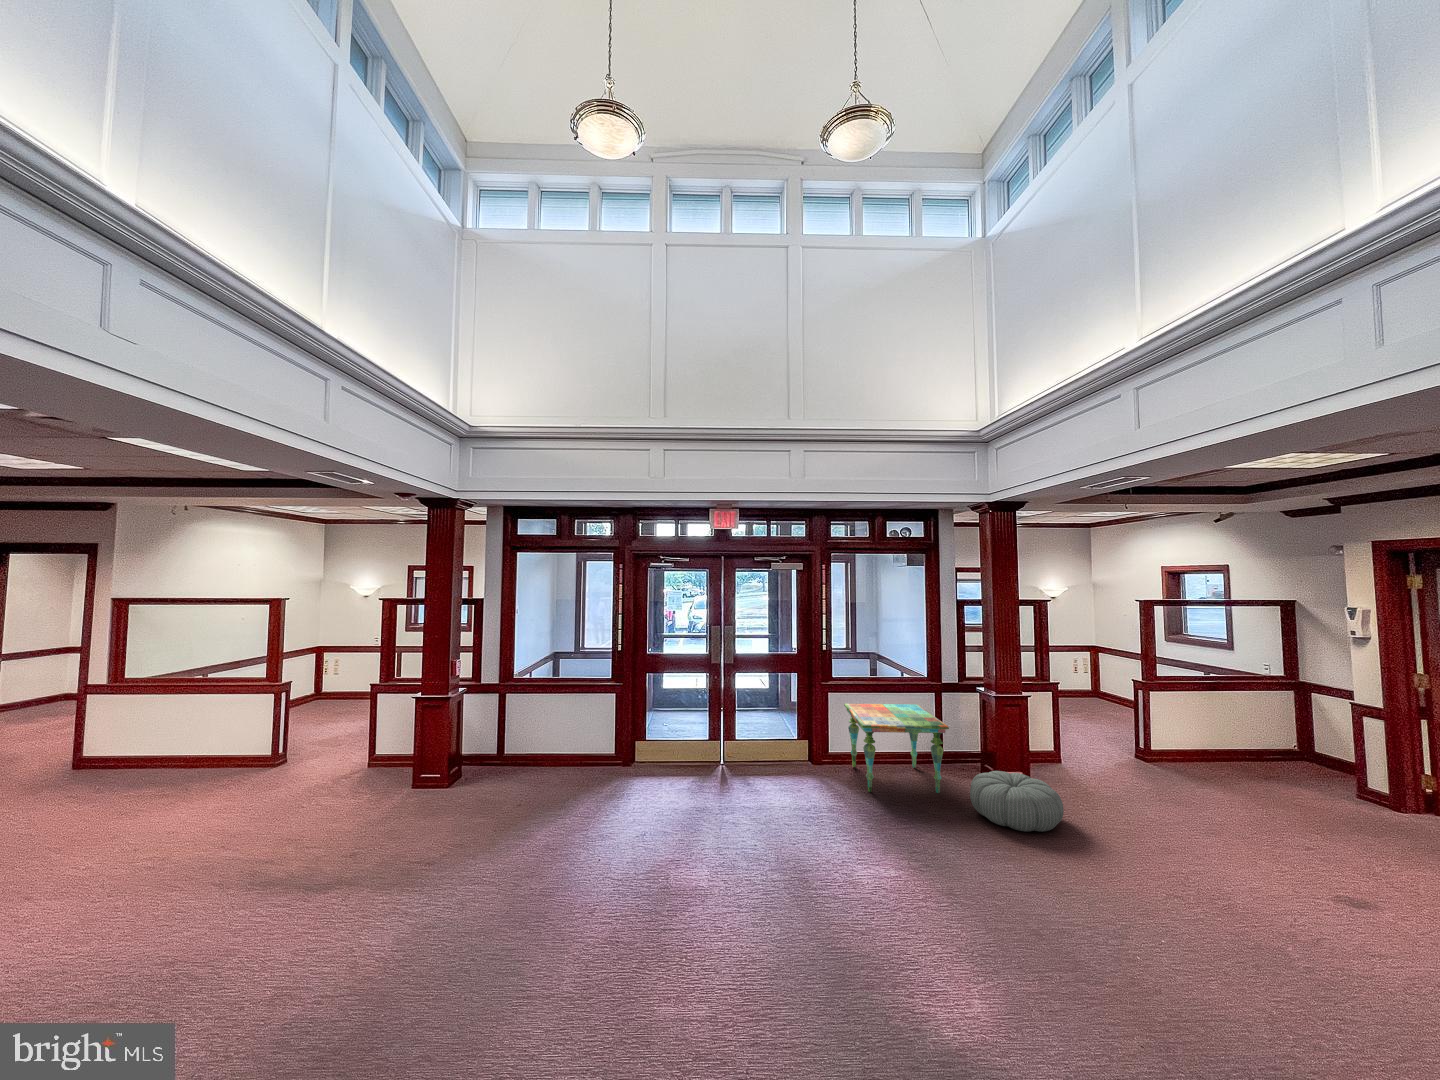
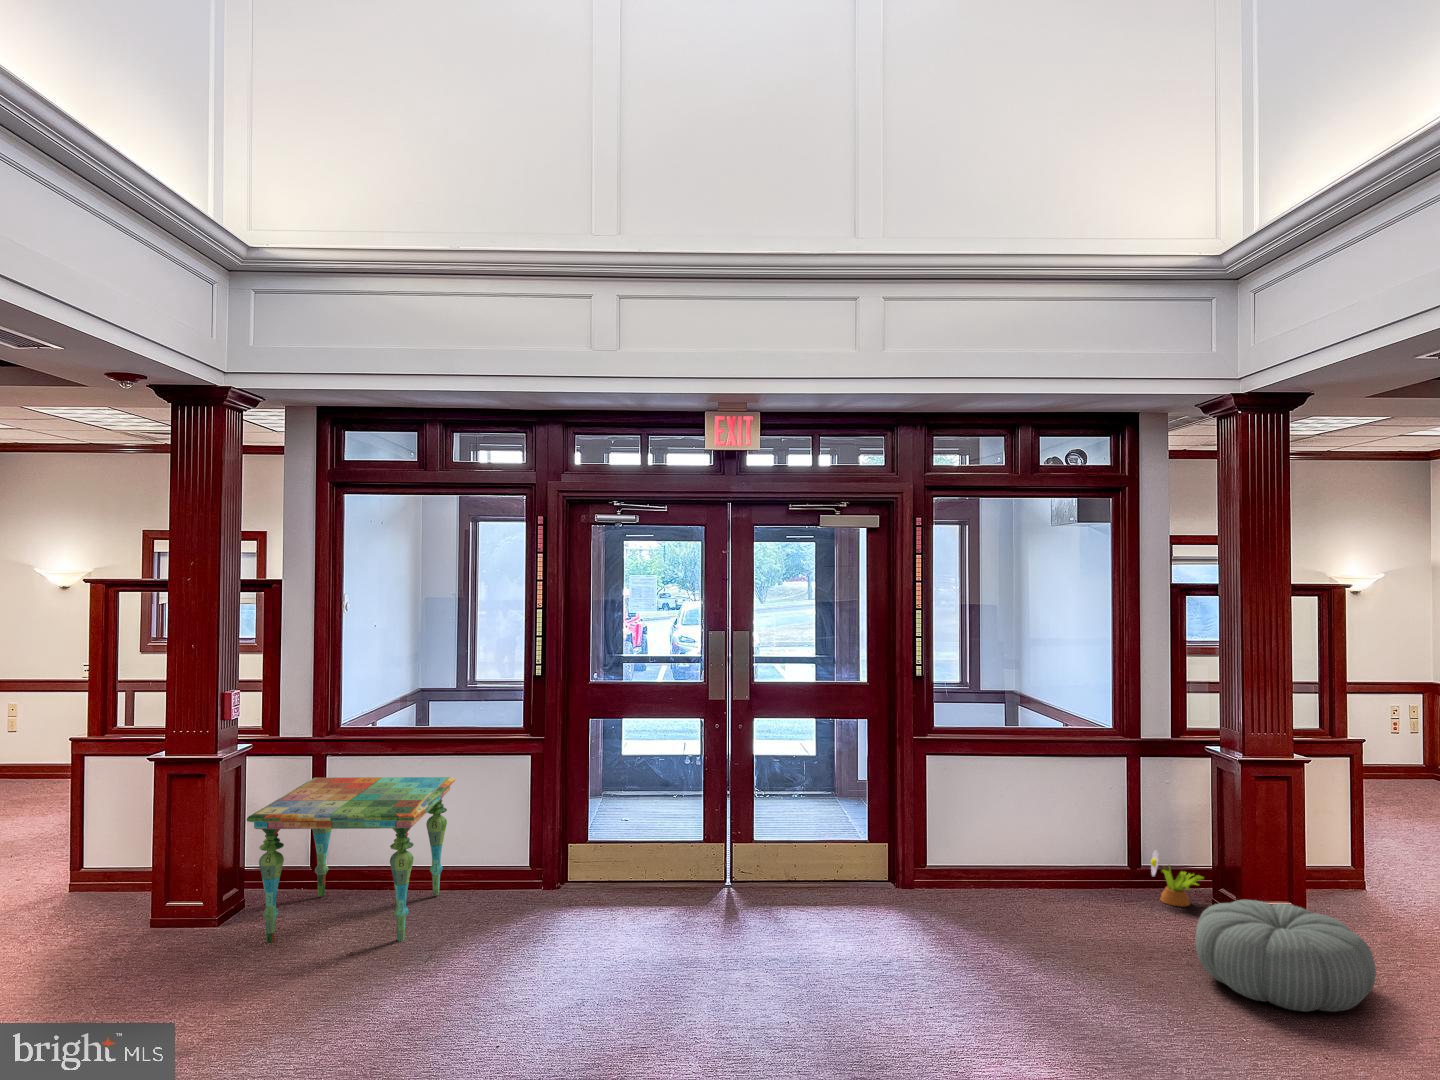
side table: present [844,704,949,793] -> present [247,777,455,943]
decorative plant: none [948,742,976,774] -> present [1151,851,1204,906]

